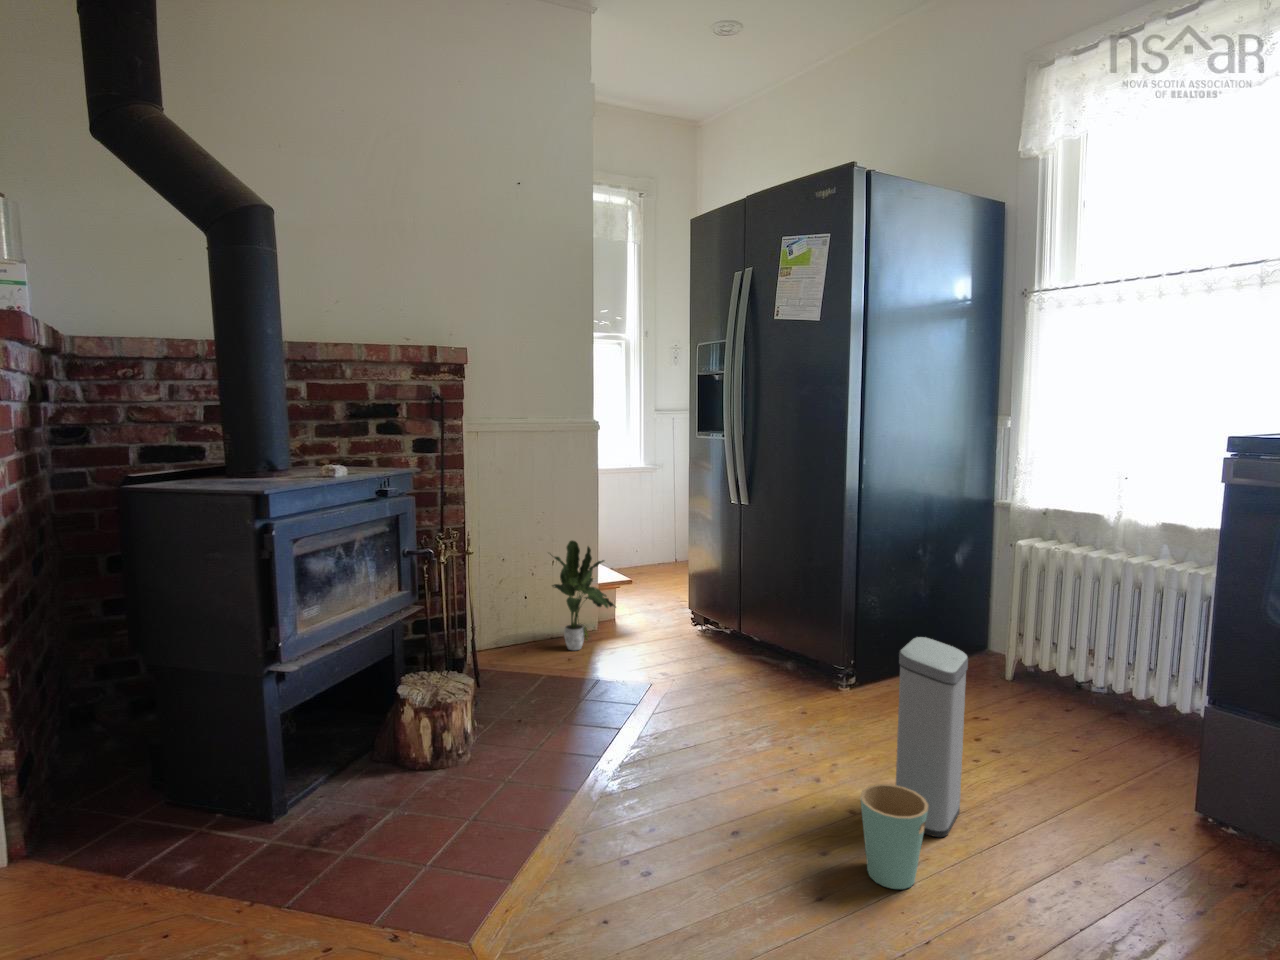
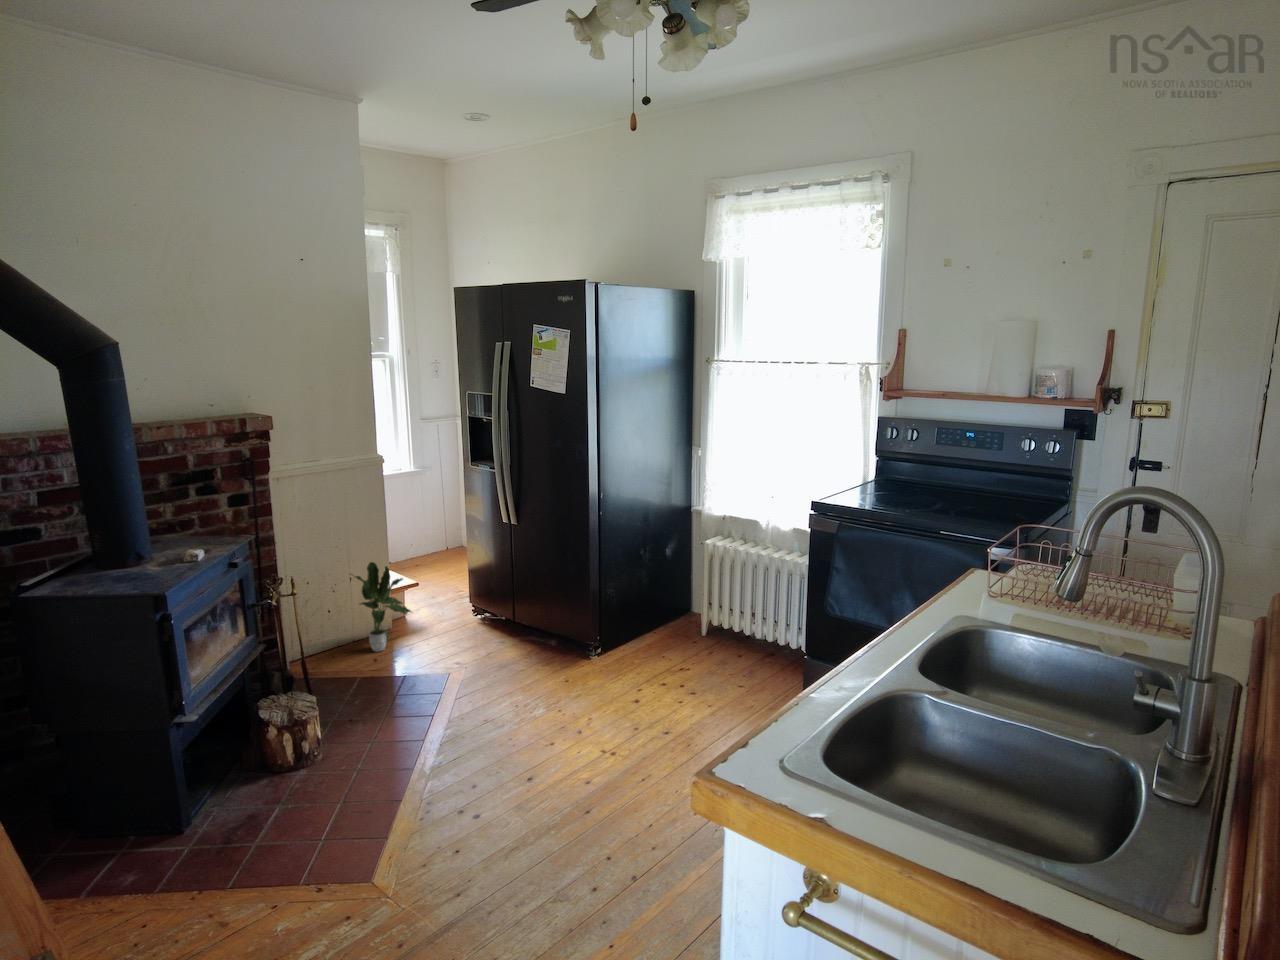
trash can: present [860,637,968,889] -> none [603,632,666,789]

